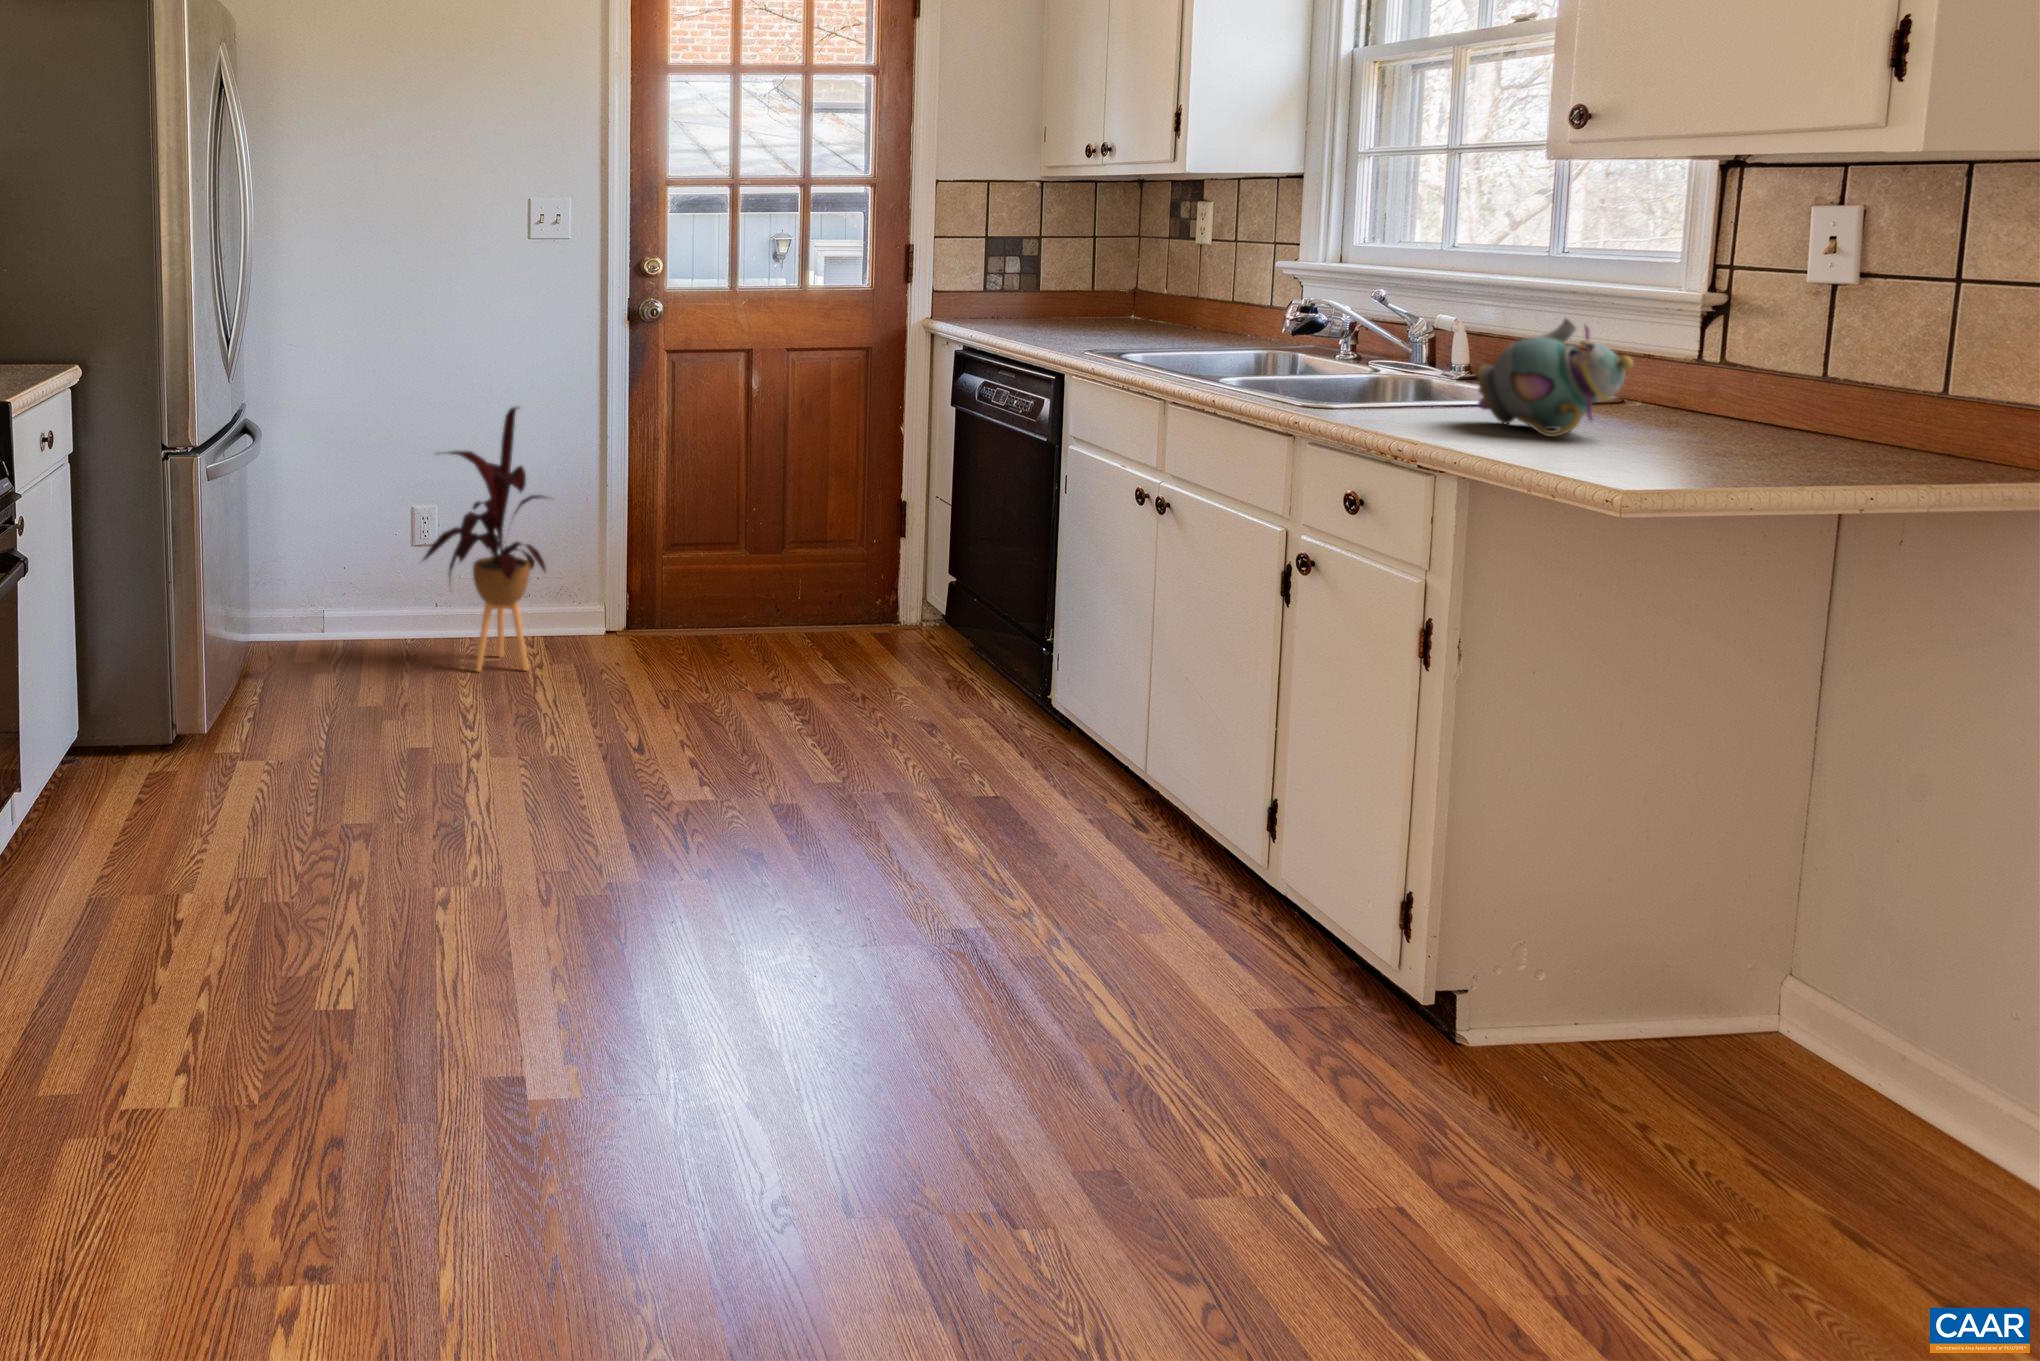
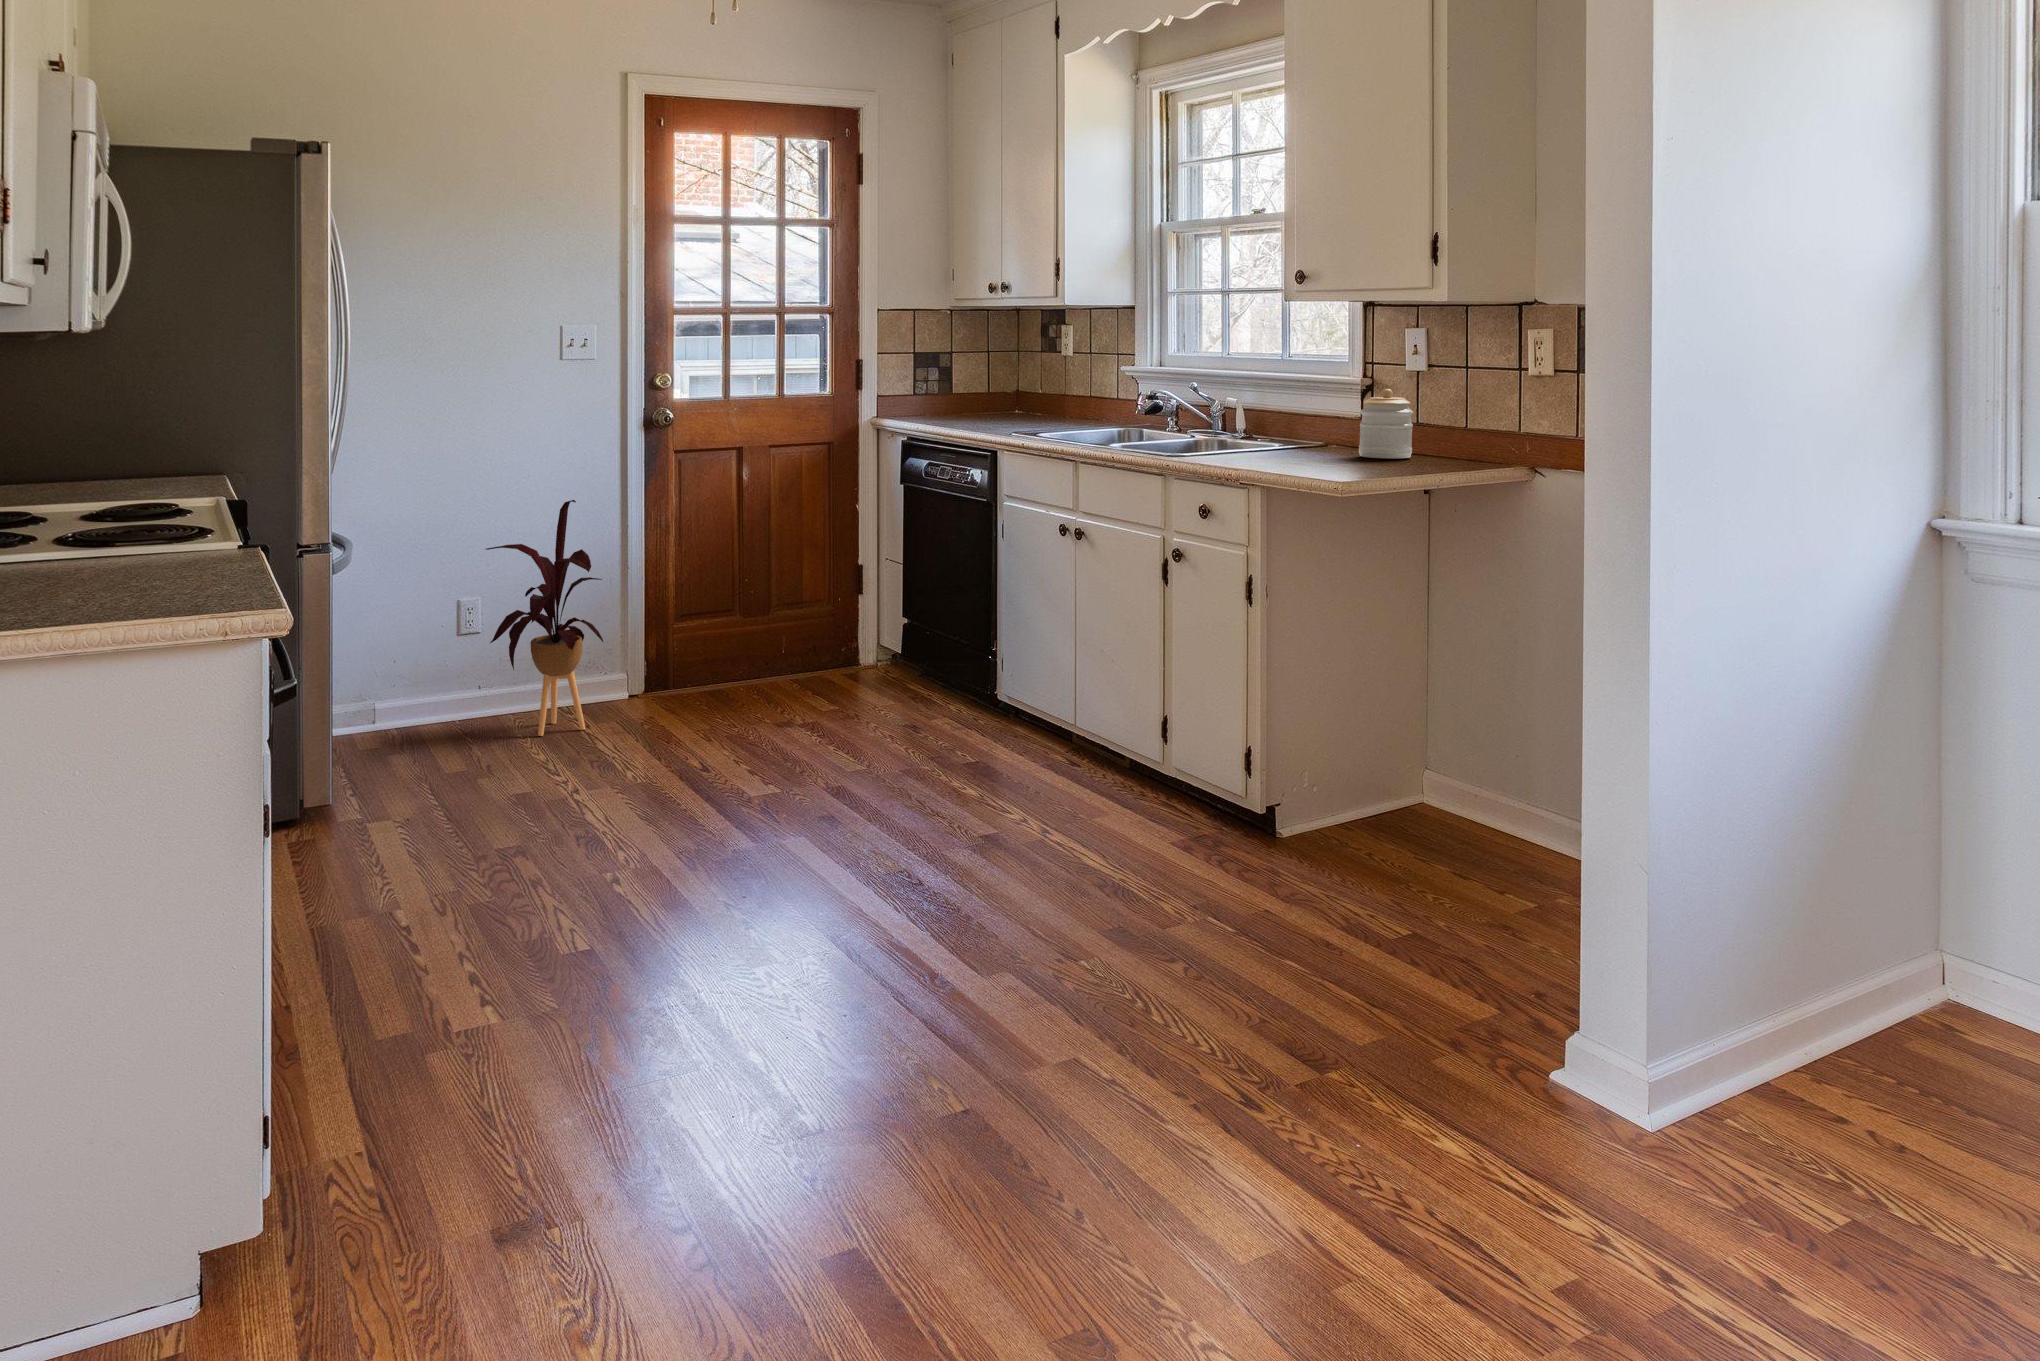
jar: none [1682,315,1807,438] -> present [1359,389,1414,459]
teapot: present [1478,319,1633,437] -> none [1263,393,1340,463]

